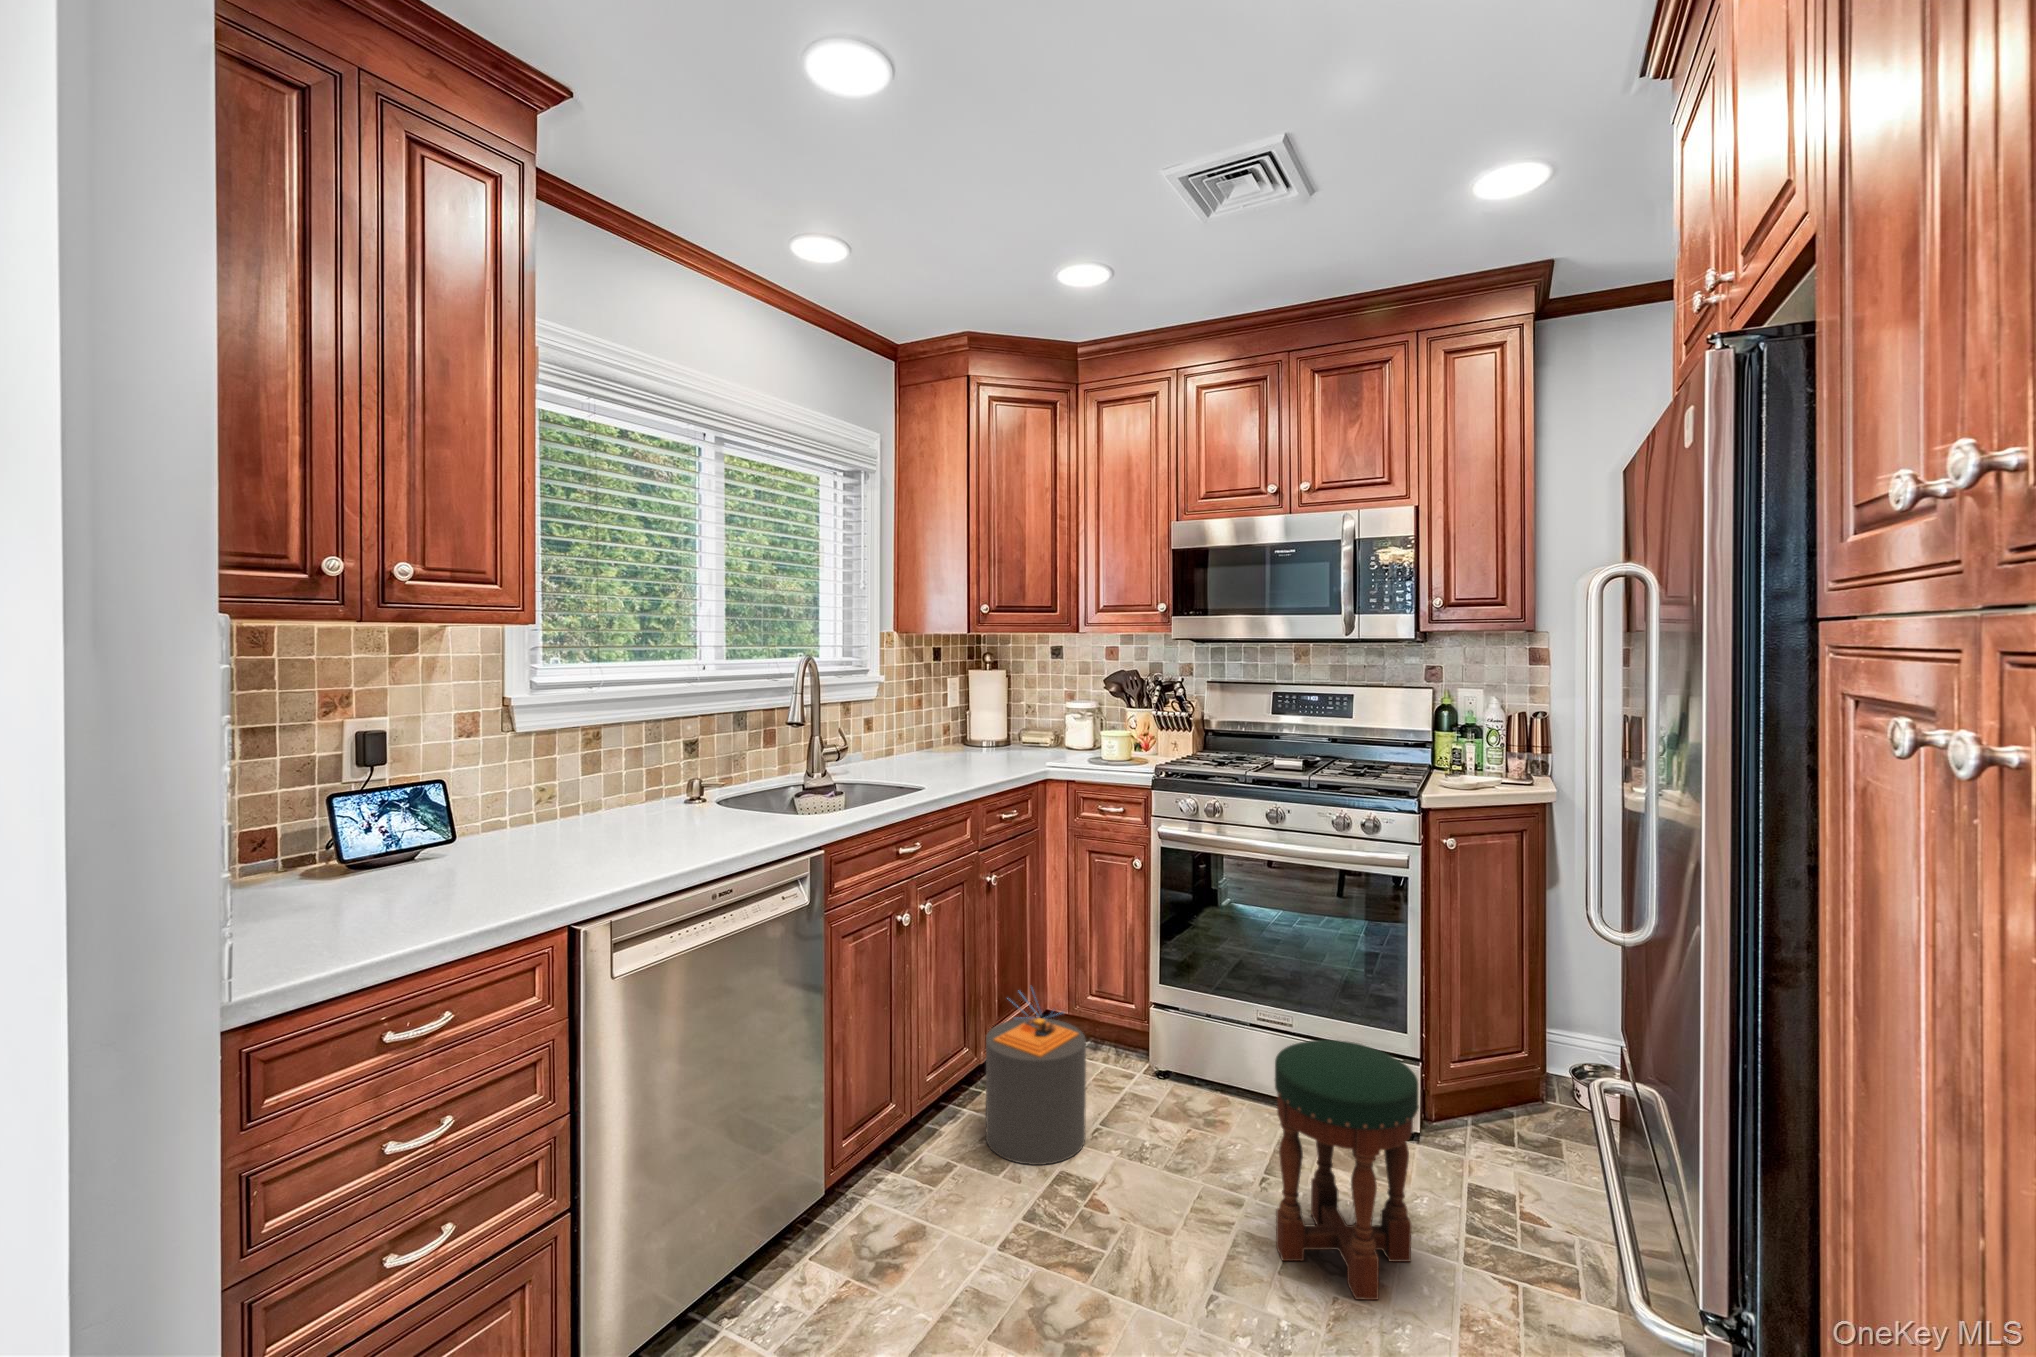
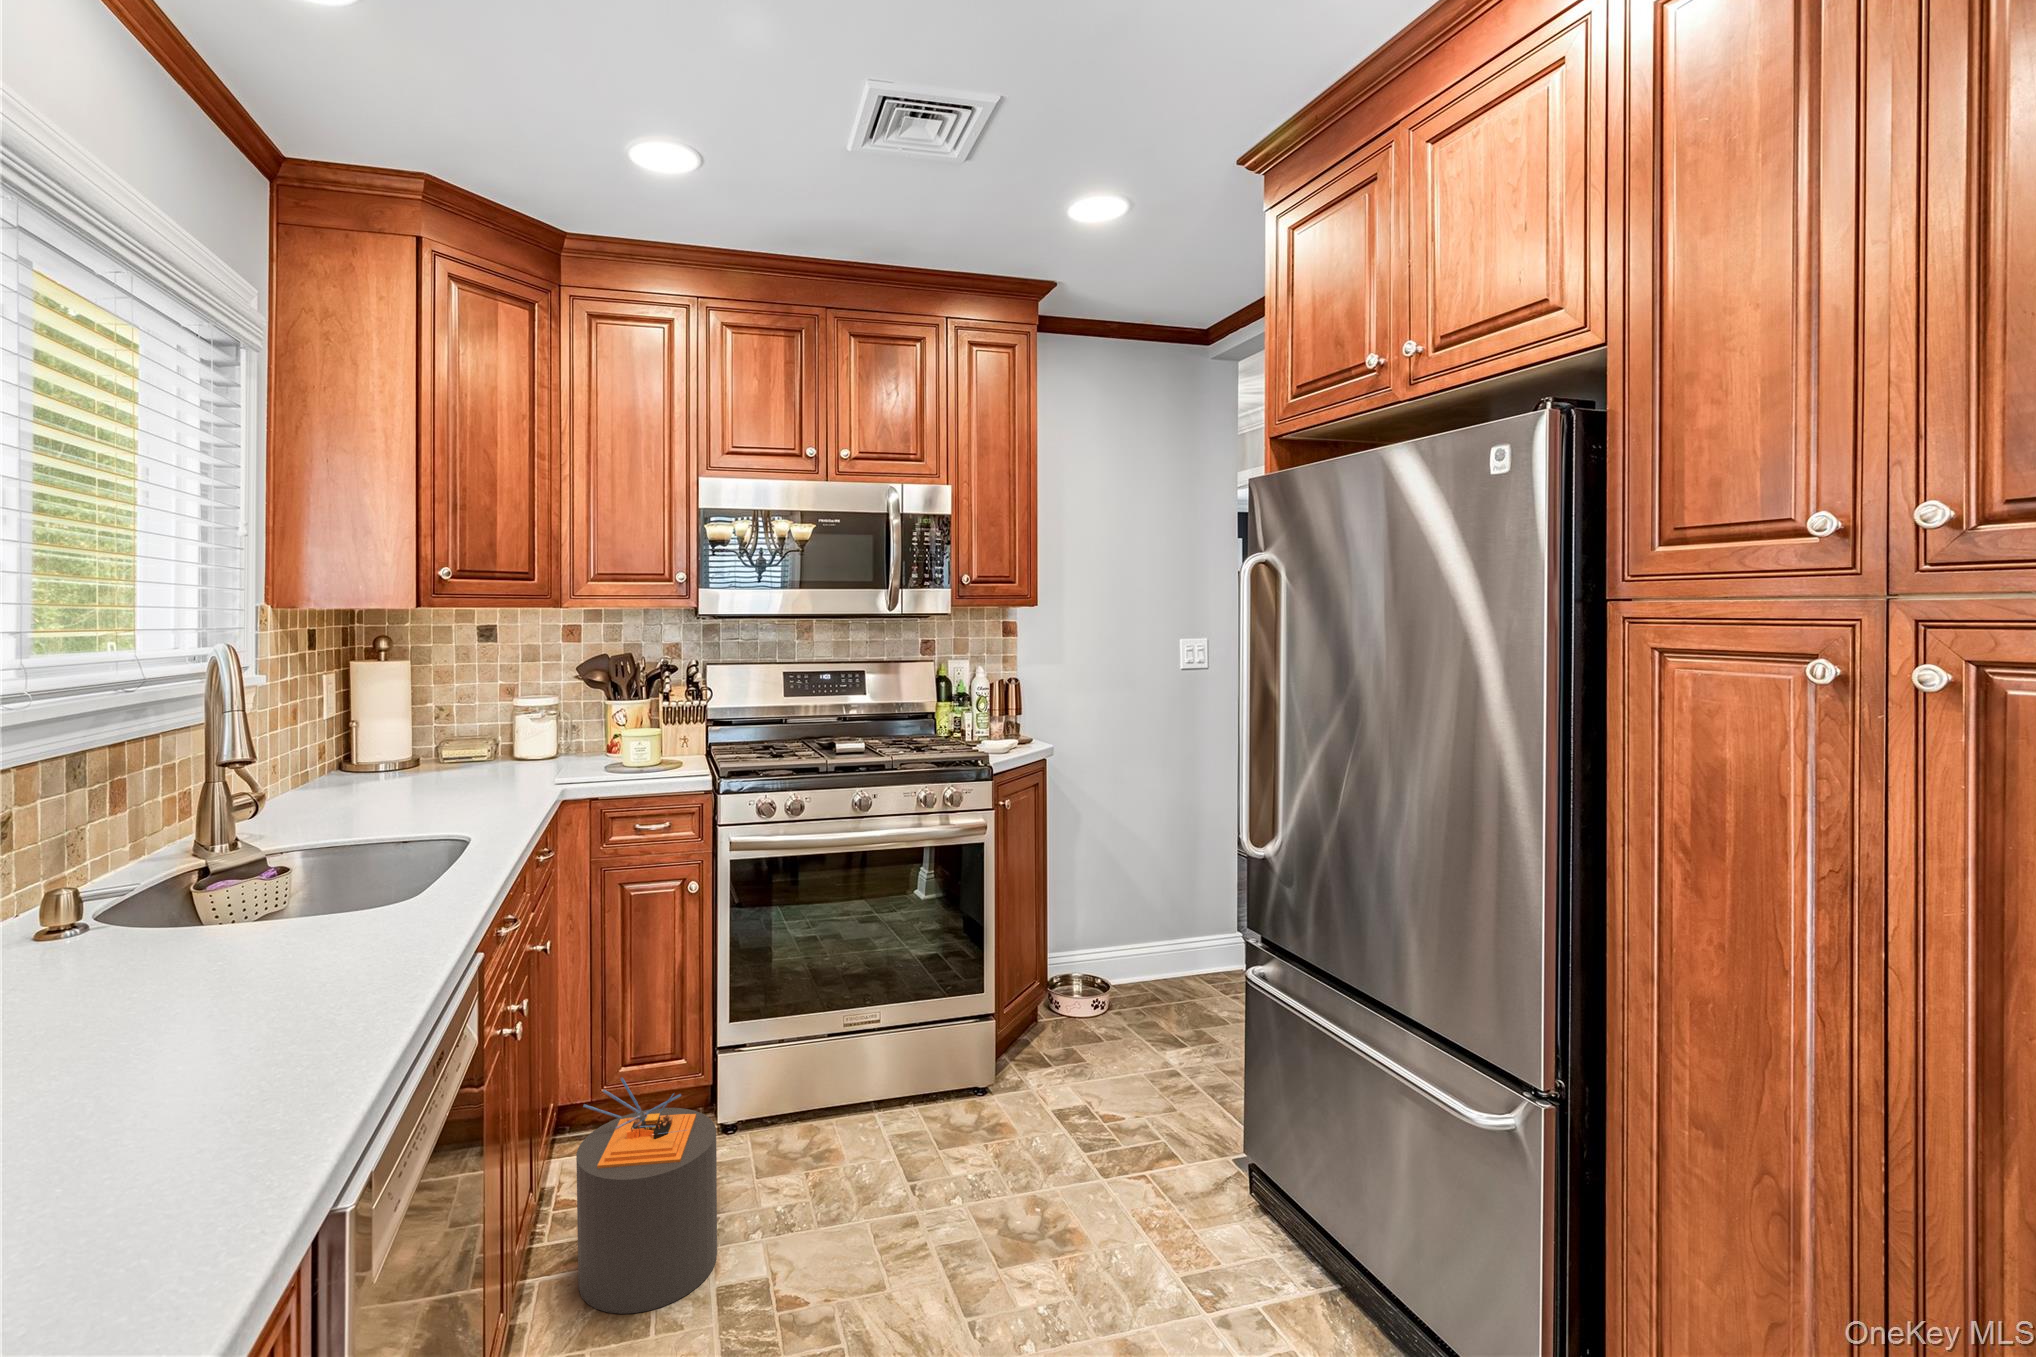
stool: present [1275,1040,1419,1300] -> none [966,1016,1095,1253]

